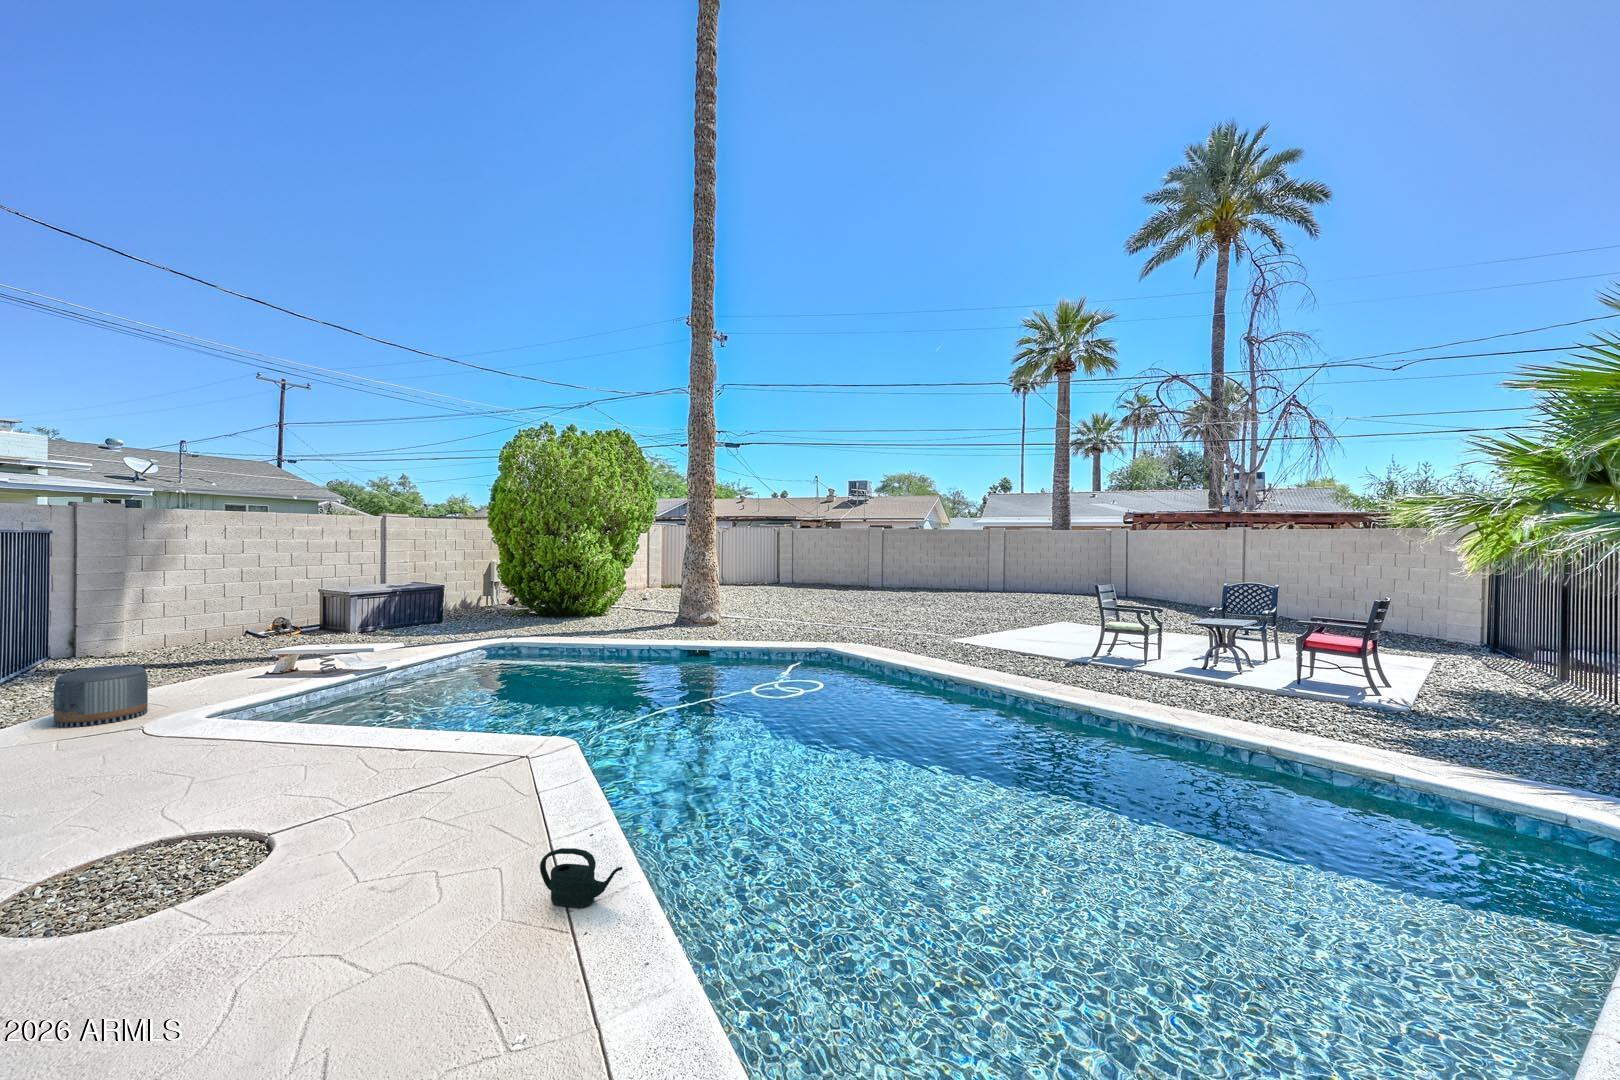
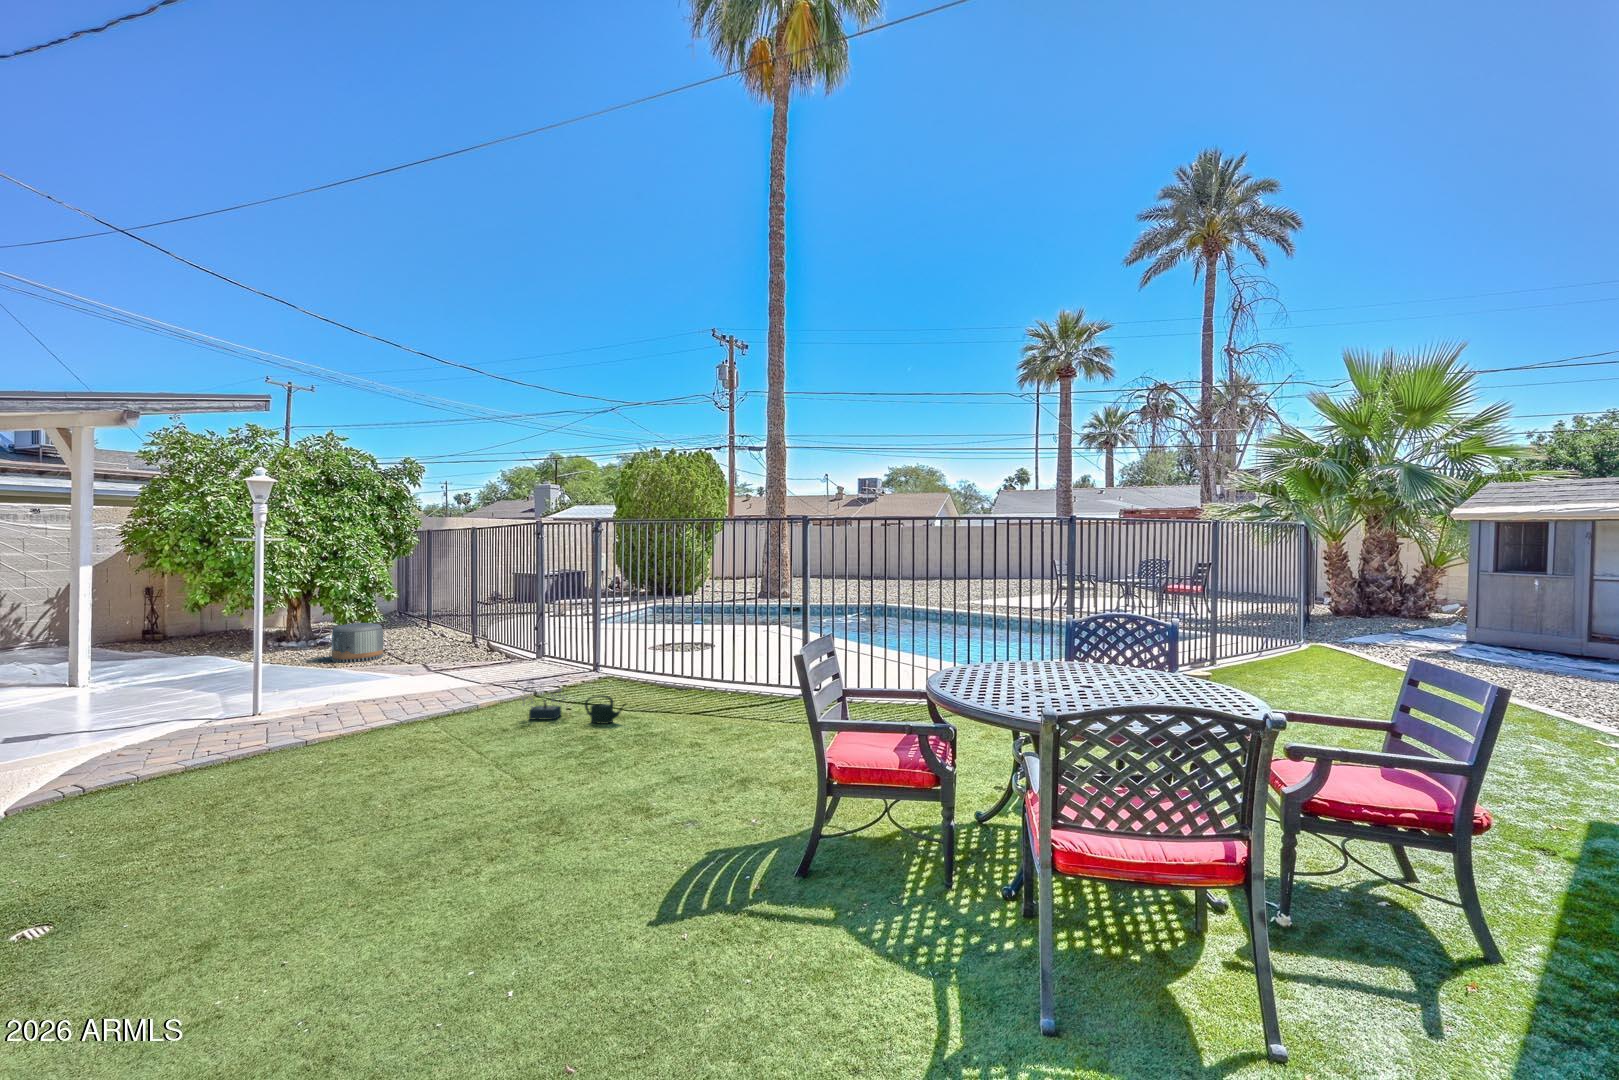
decorative plant: none [113,821,236,910] -> present [522,681,565,720]
watering can: present [540,848,622,908] -> present [585,695,625,724]

